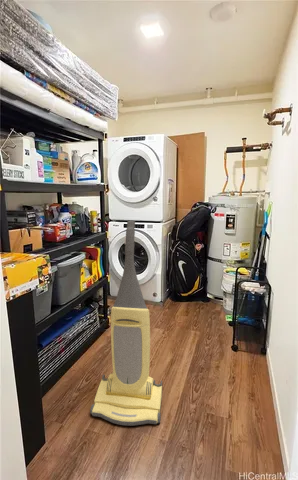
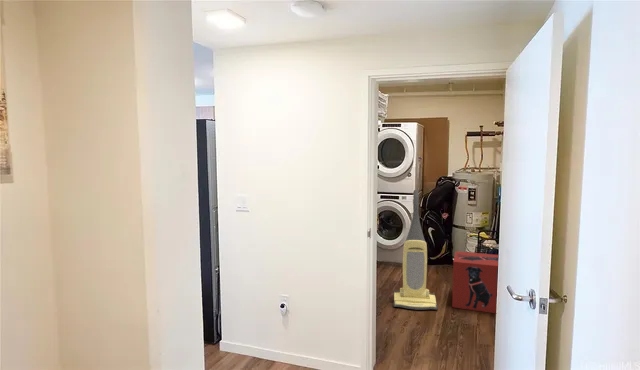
storage box: none [187,309,278,437] -> present [452,251,498,313]

